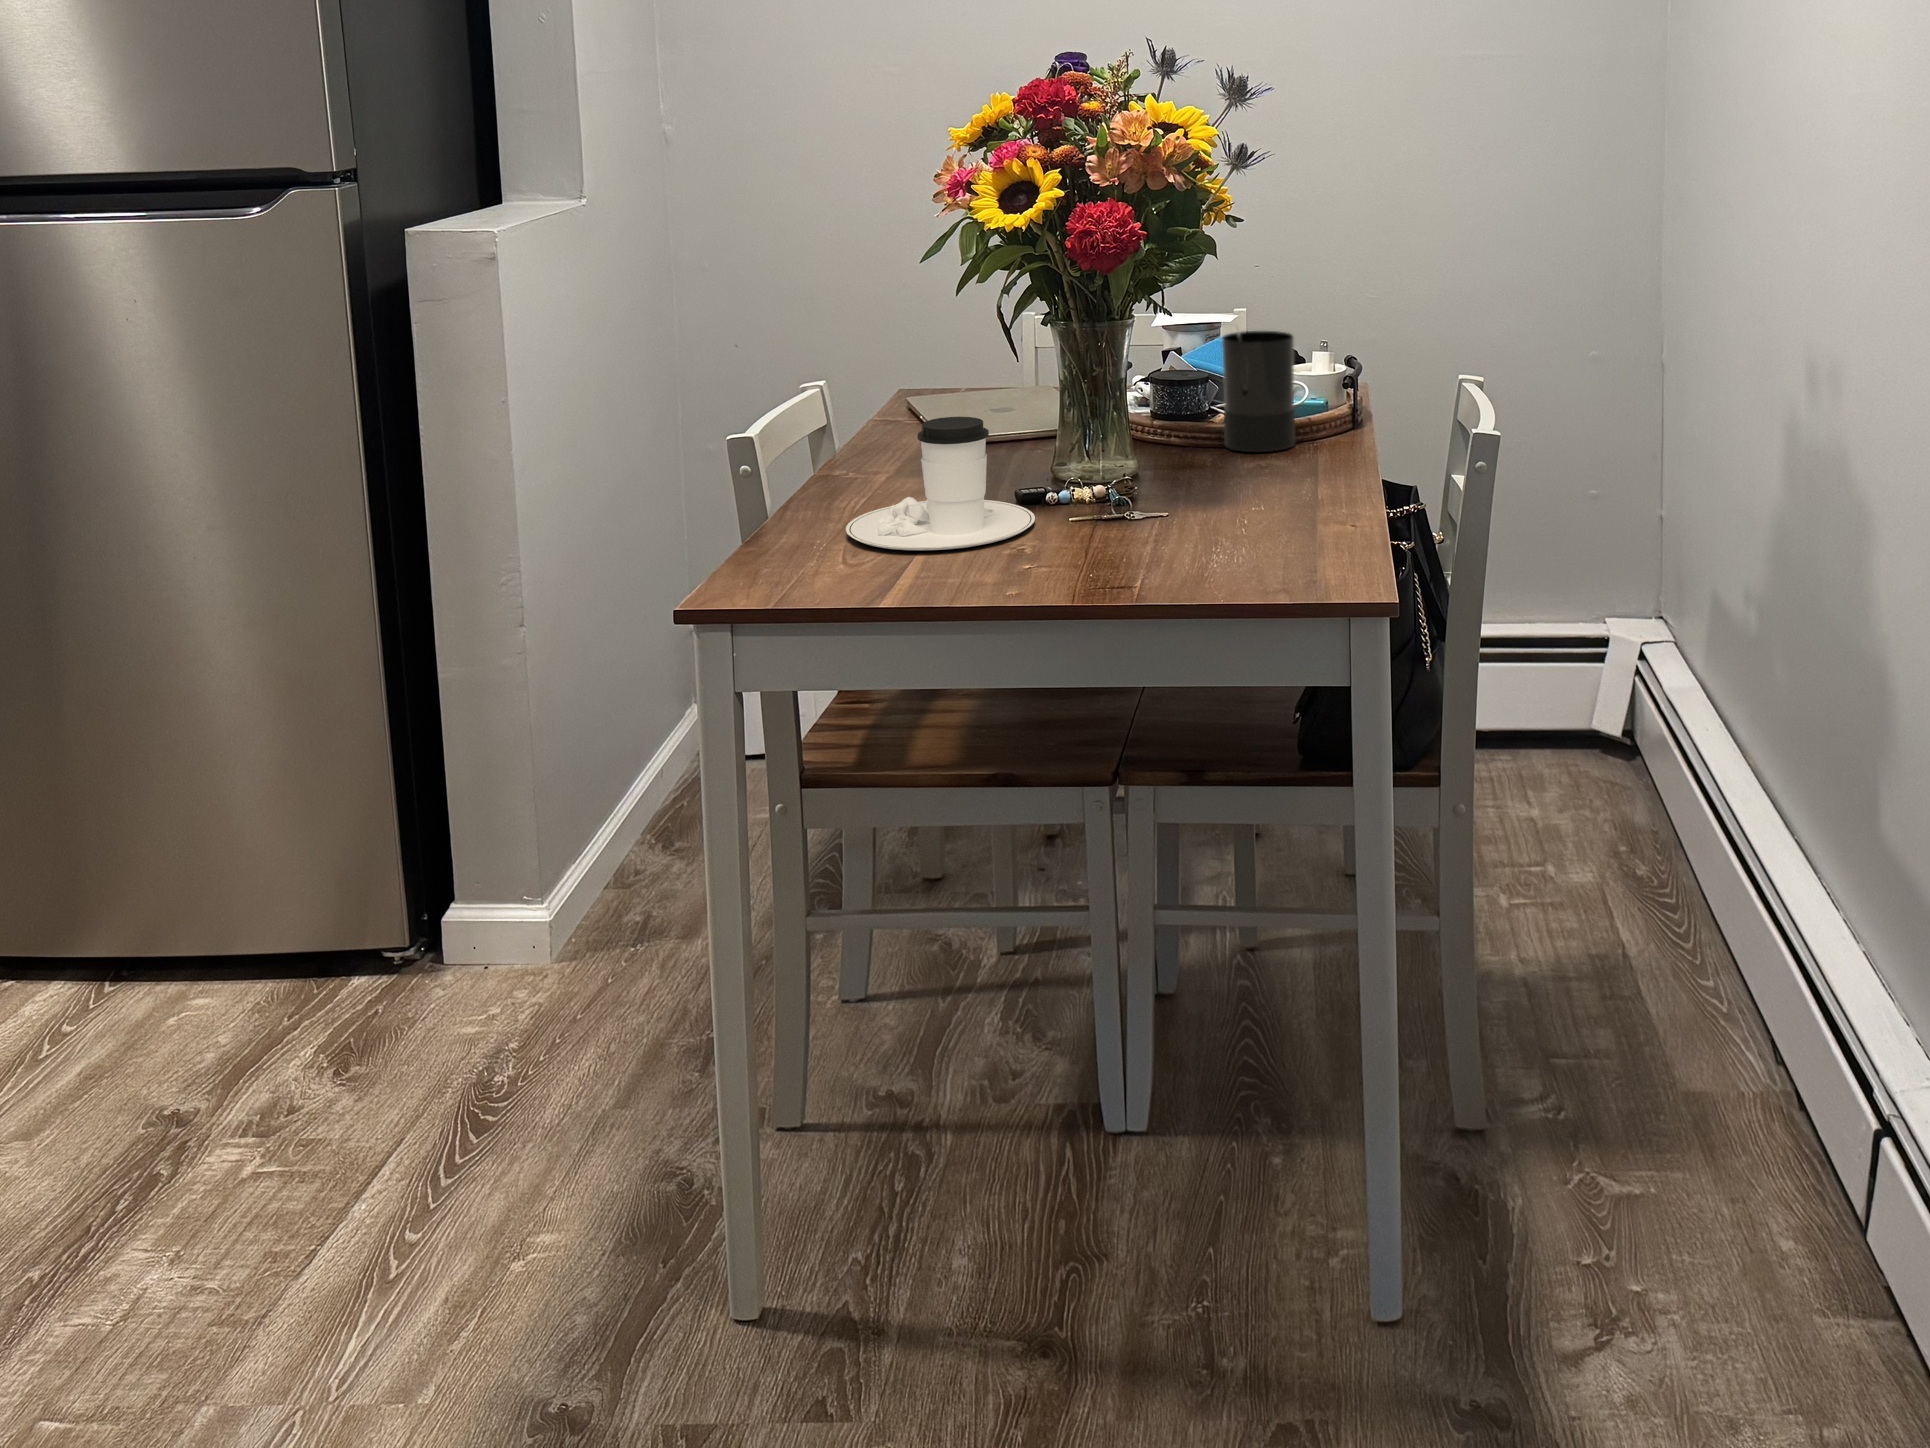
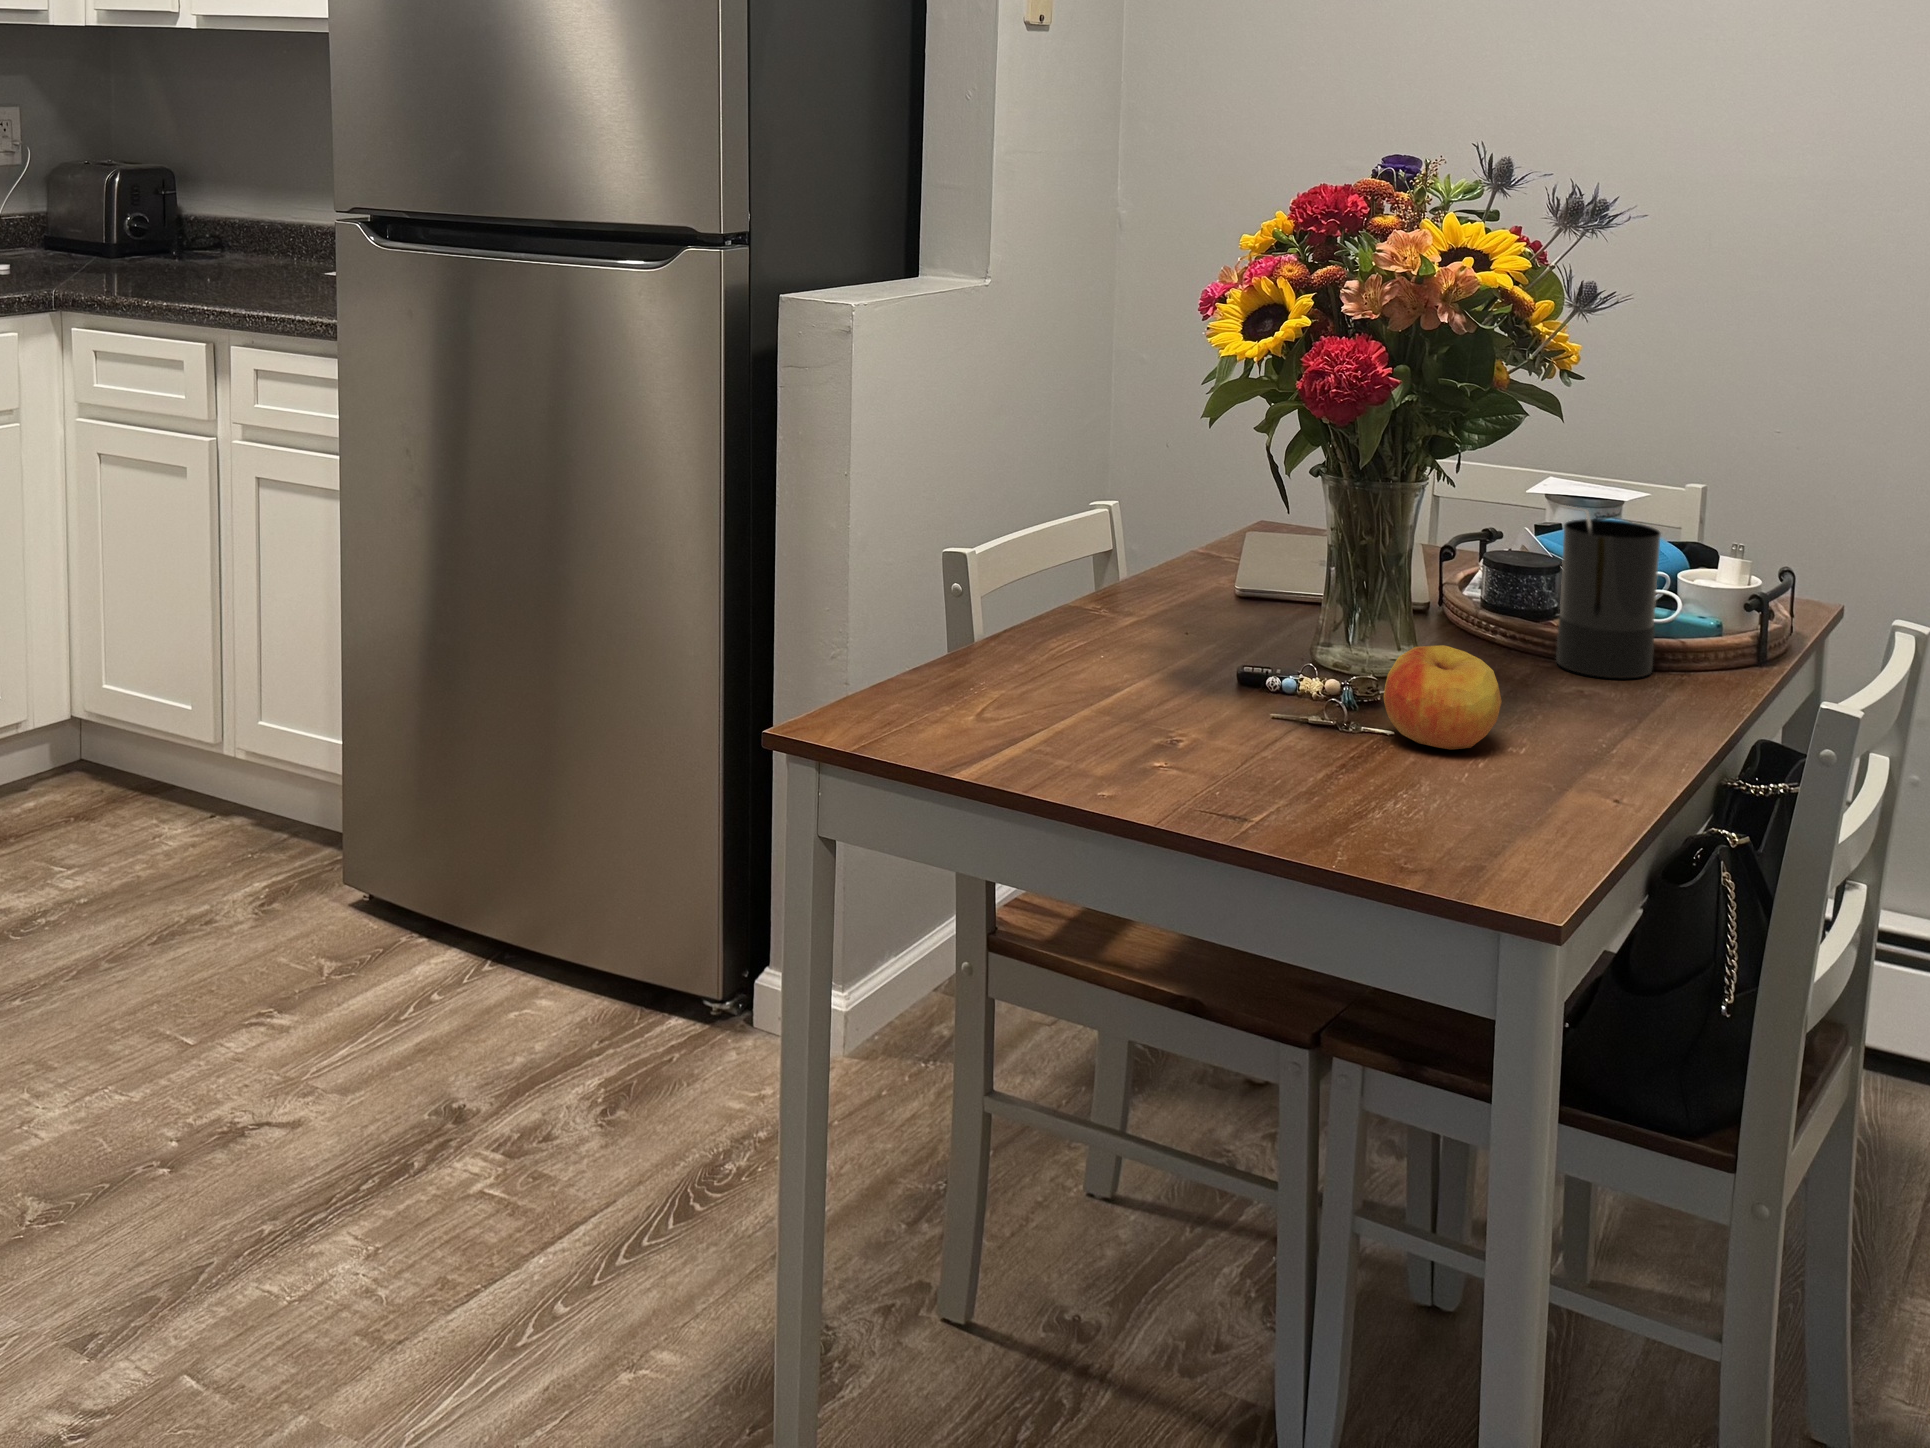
coffee cup: present [846,417,1035,550] -> none [1020,567,1240,723]
apple: none [1159,439,1250,518] -> present [1384,645,1502,750]

